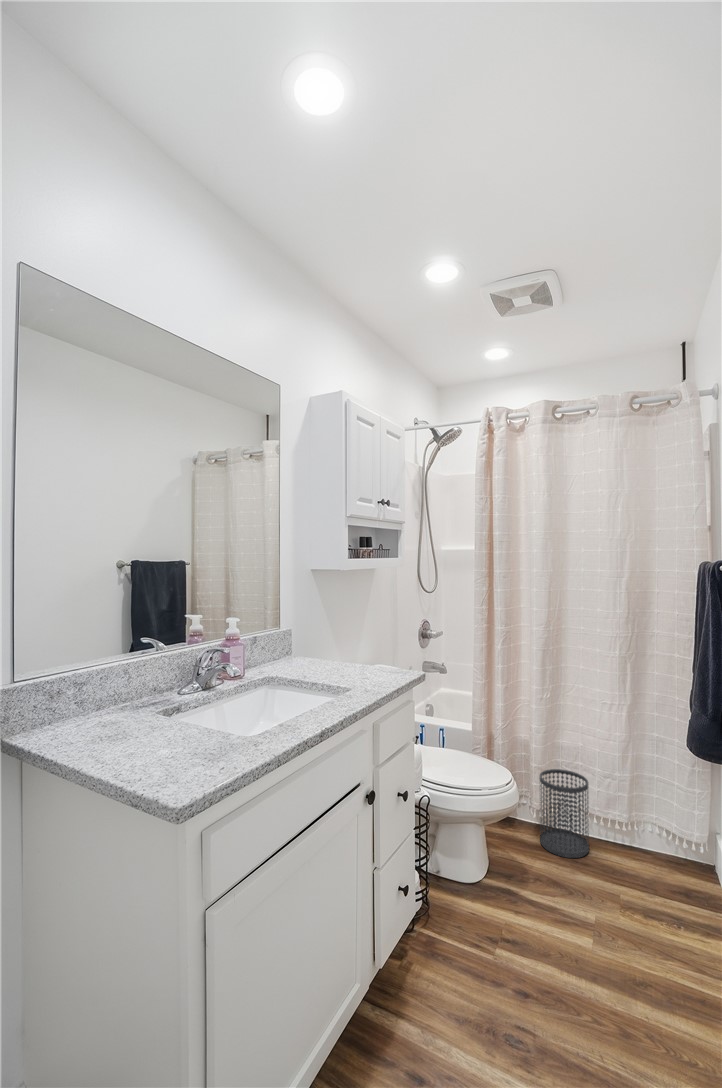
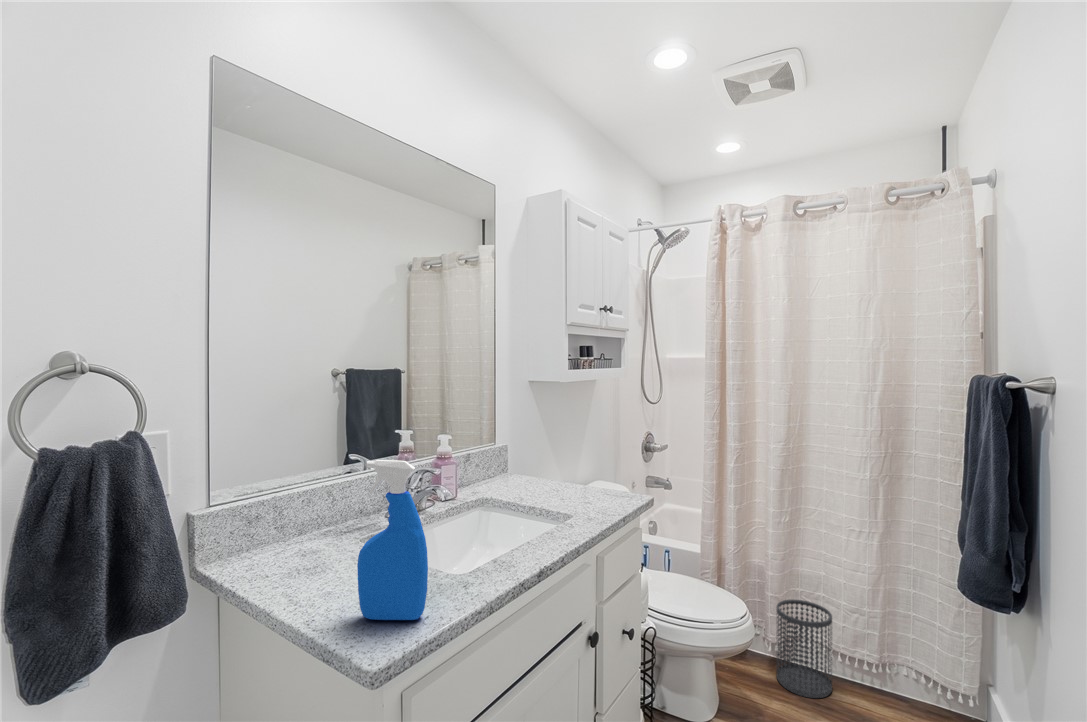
spray bottle: none [161,631,223,772] -> present [357,460,428,620]

